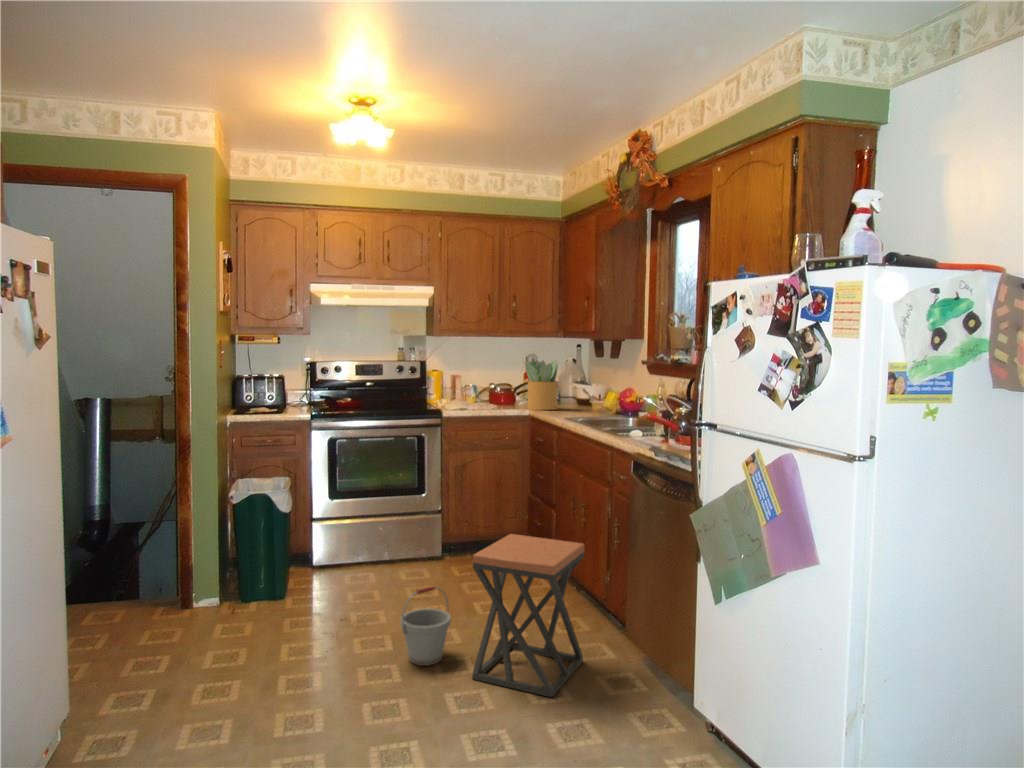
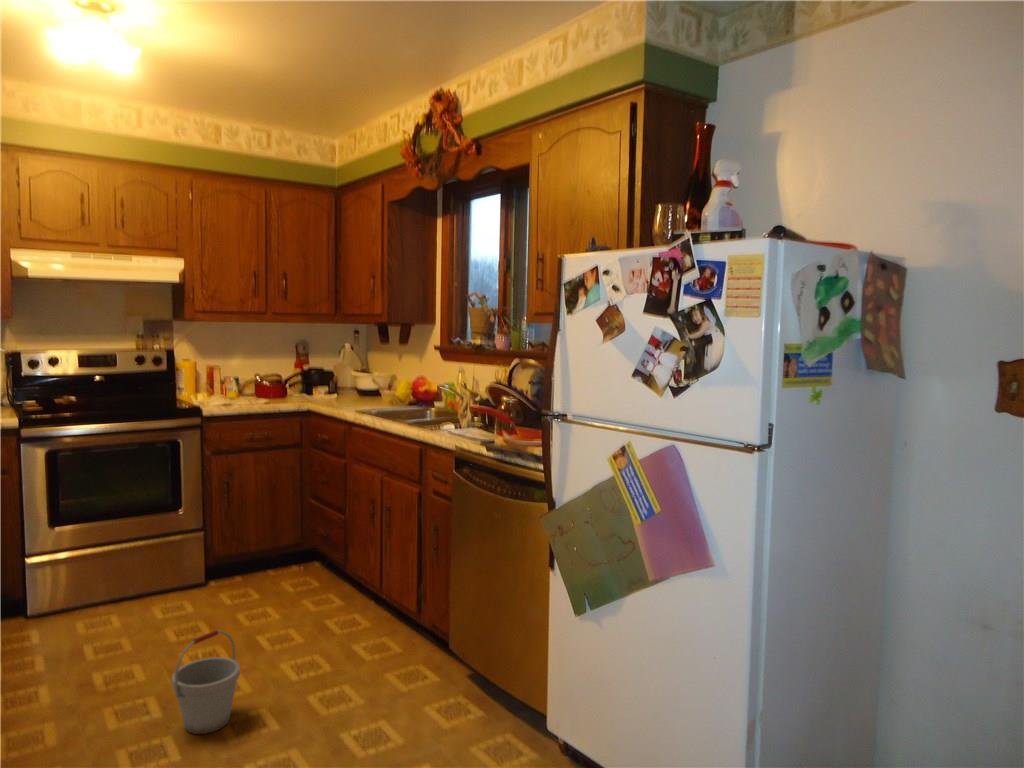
potted plant: present [525,360,558,410] -> none [300,346,342,403]
stool: present [472,534,585,697] -> none [273,554,404,746]

